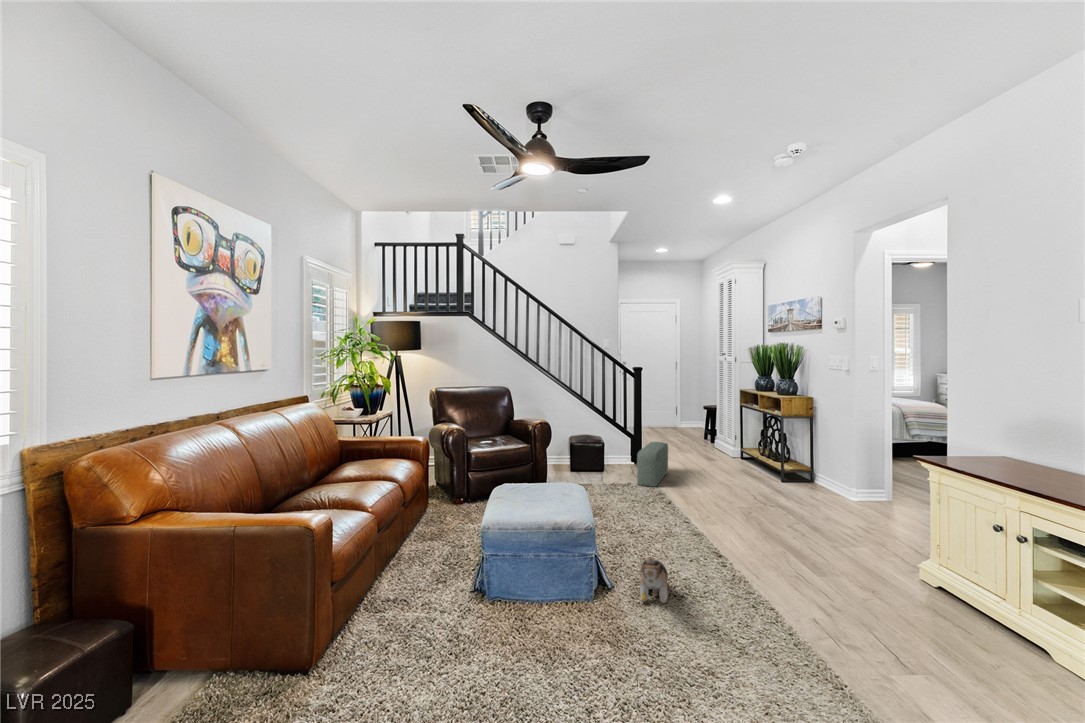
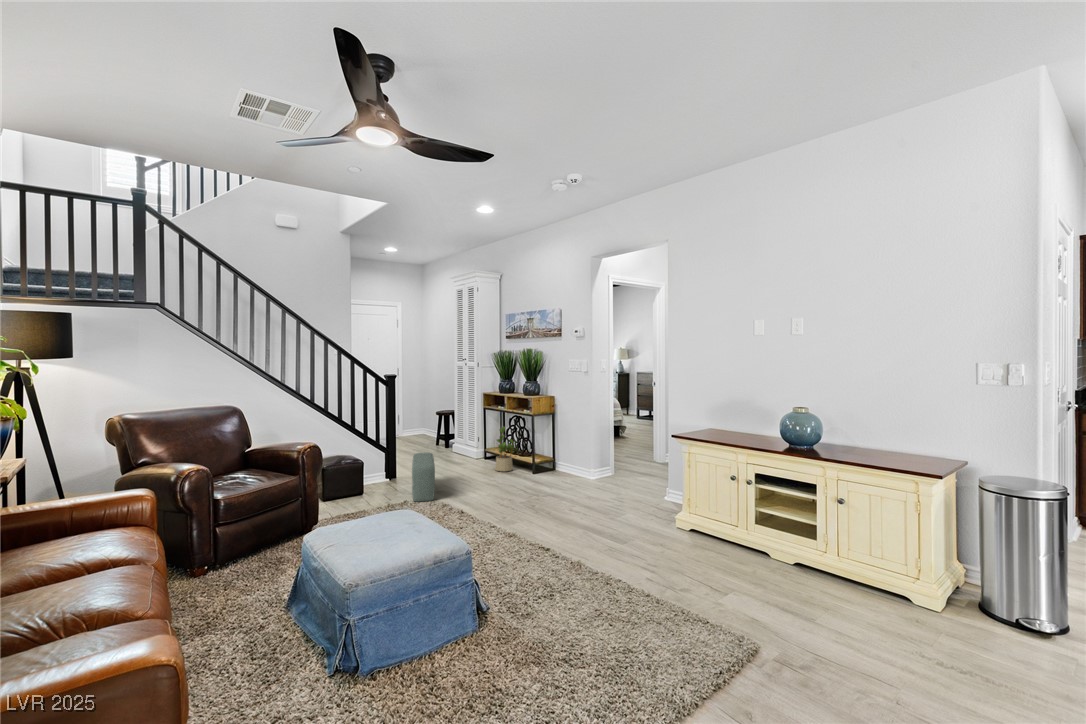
potted plant: none [742,426,769,474] -> present [495,427,518,471]
plush toy: present [640,557,670,603] -> none [511,564,547,612]

